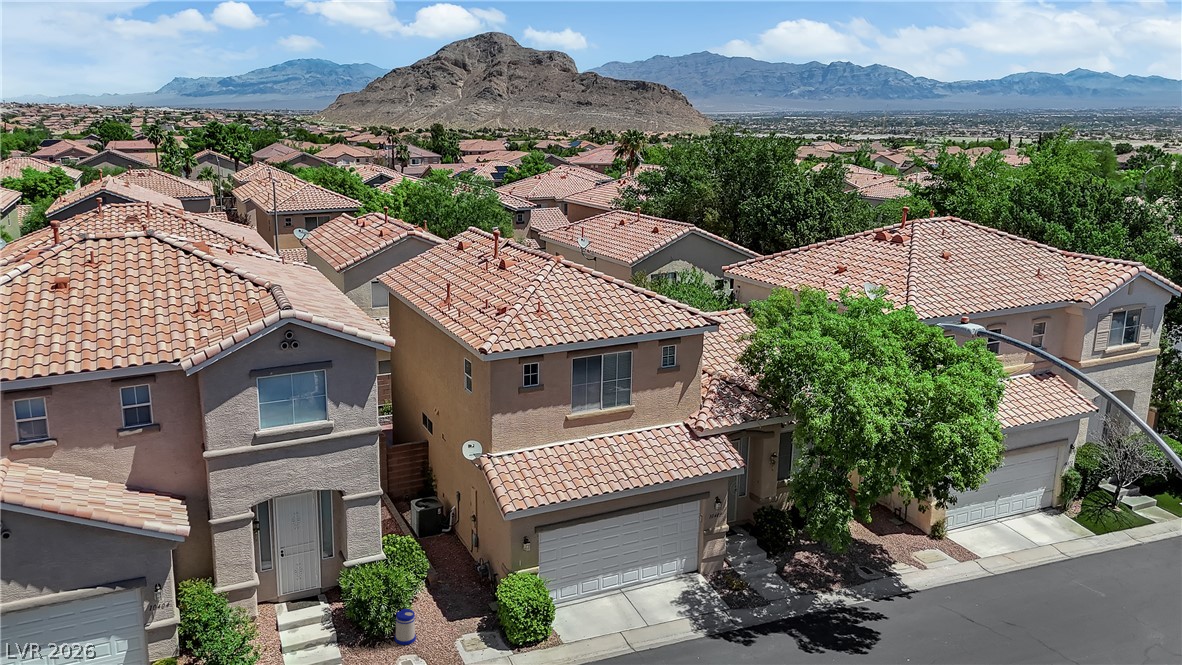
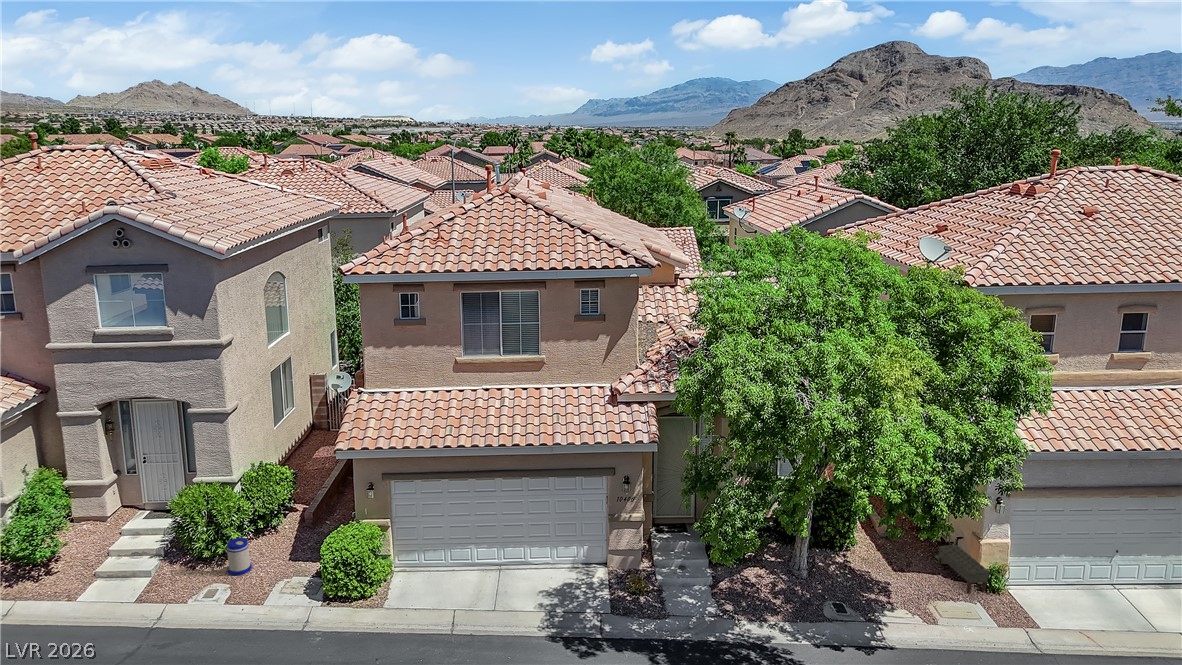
bench: none [899,511,942,544] -> present [938,545,989,593]

